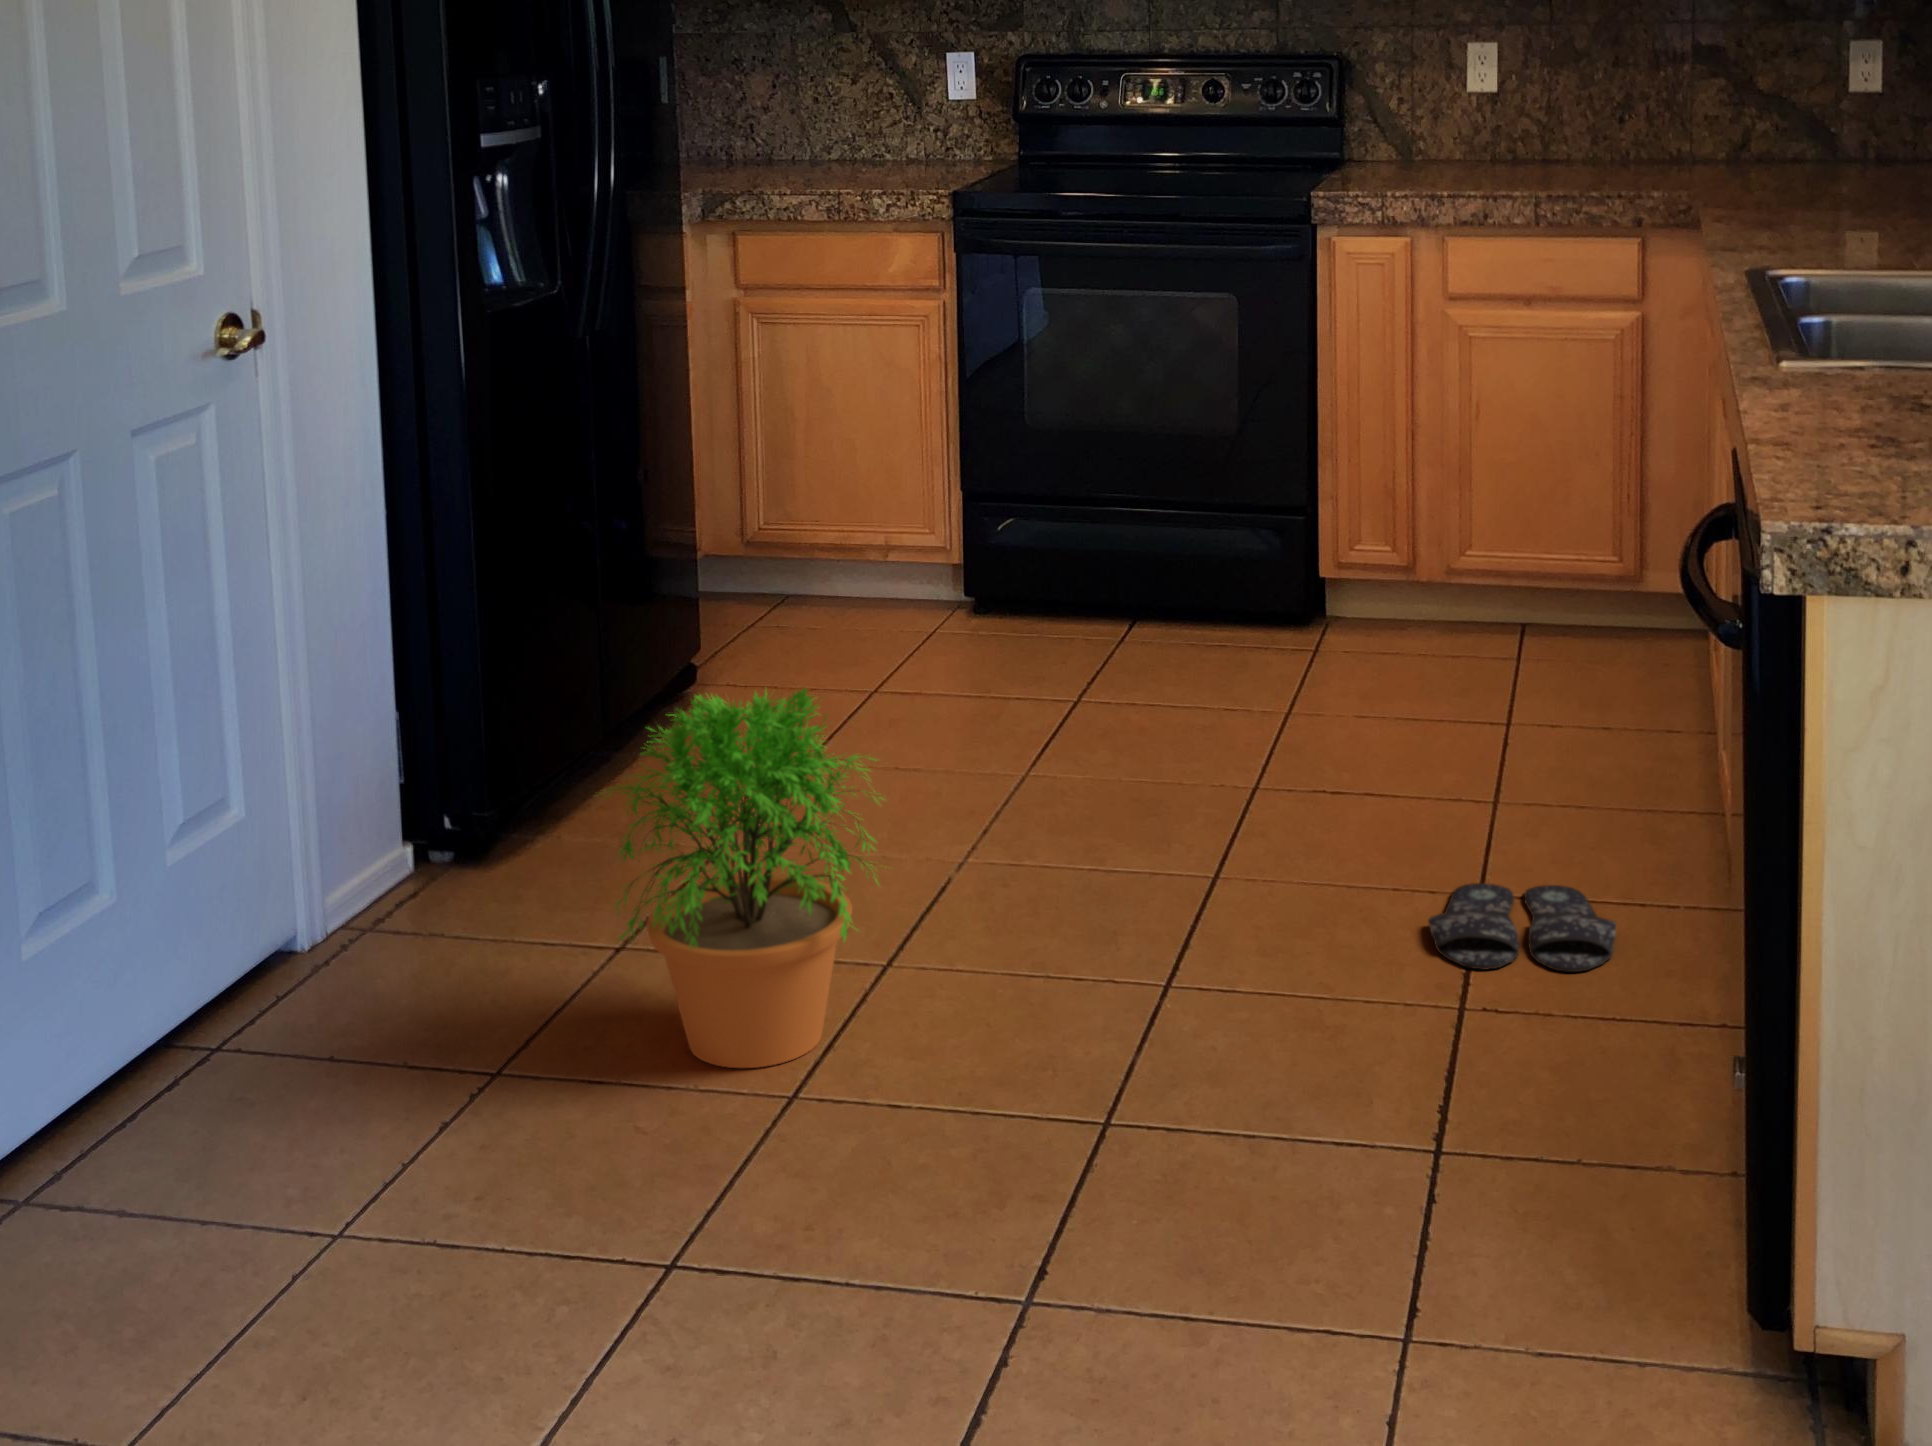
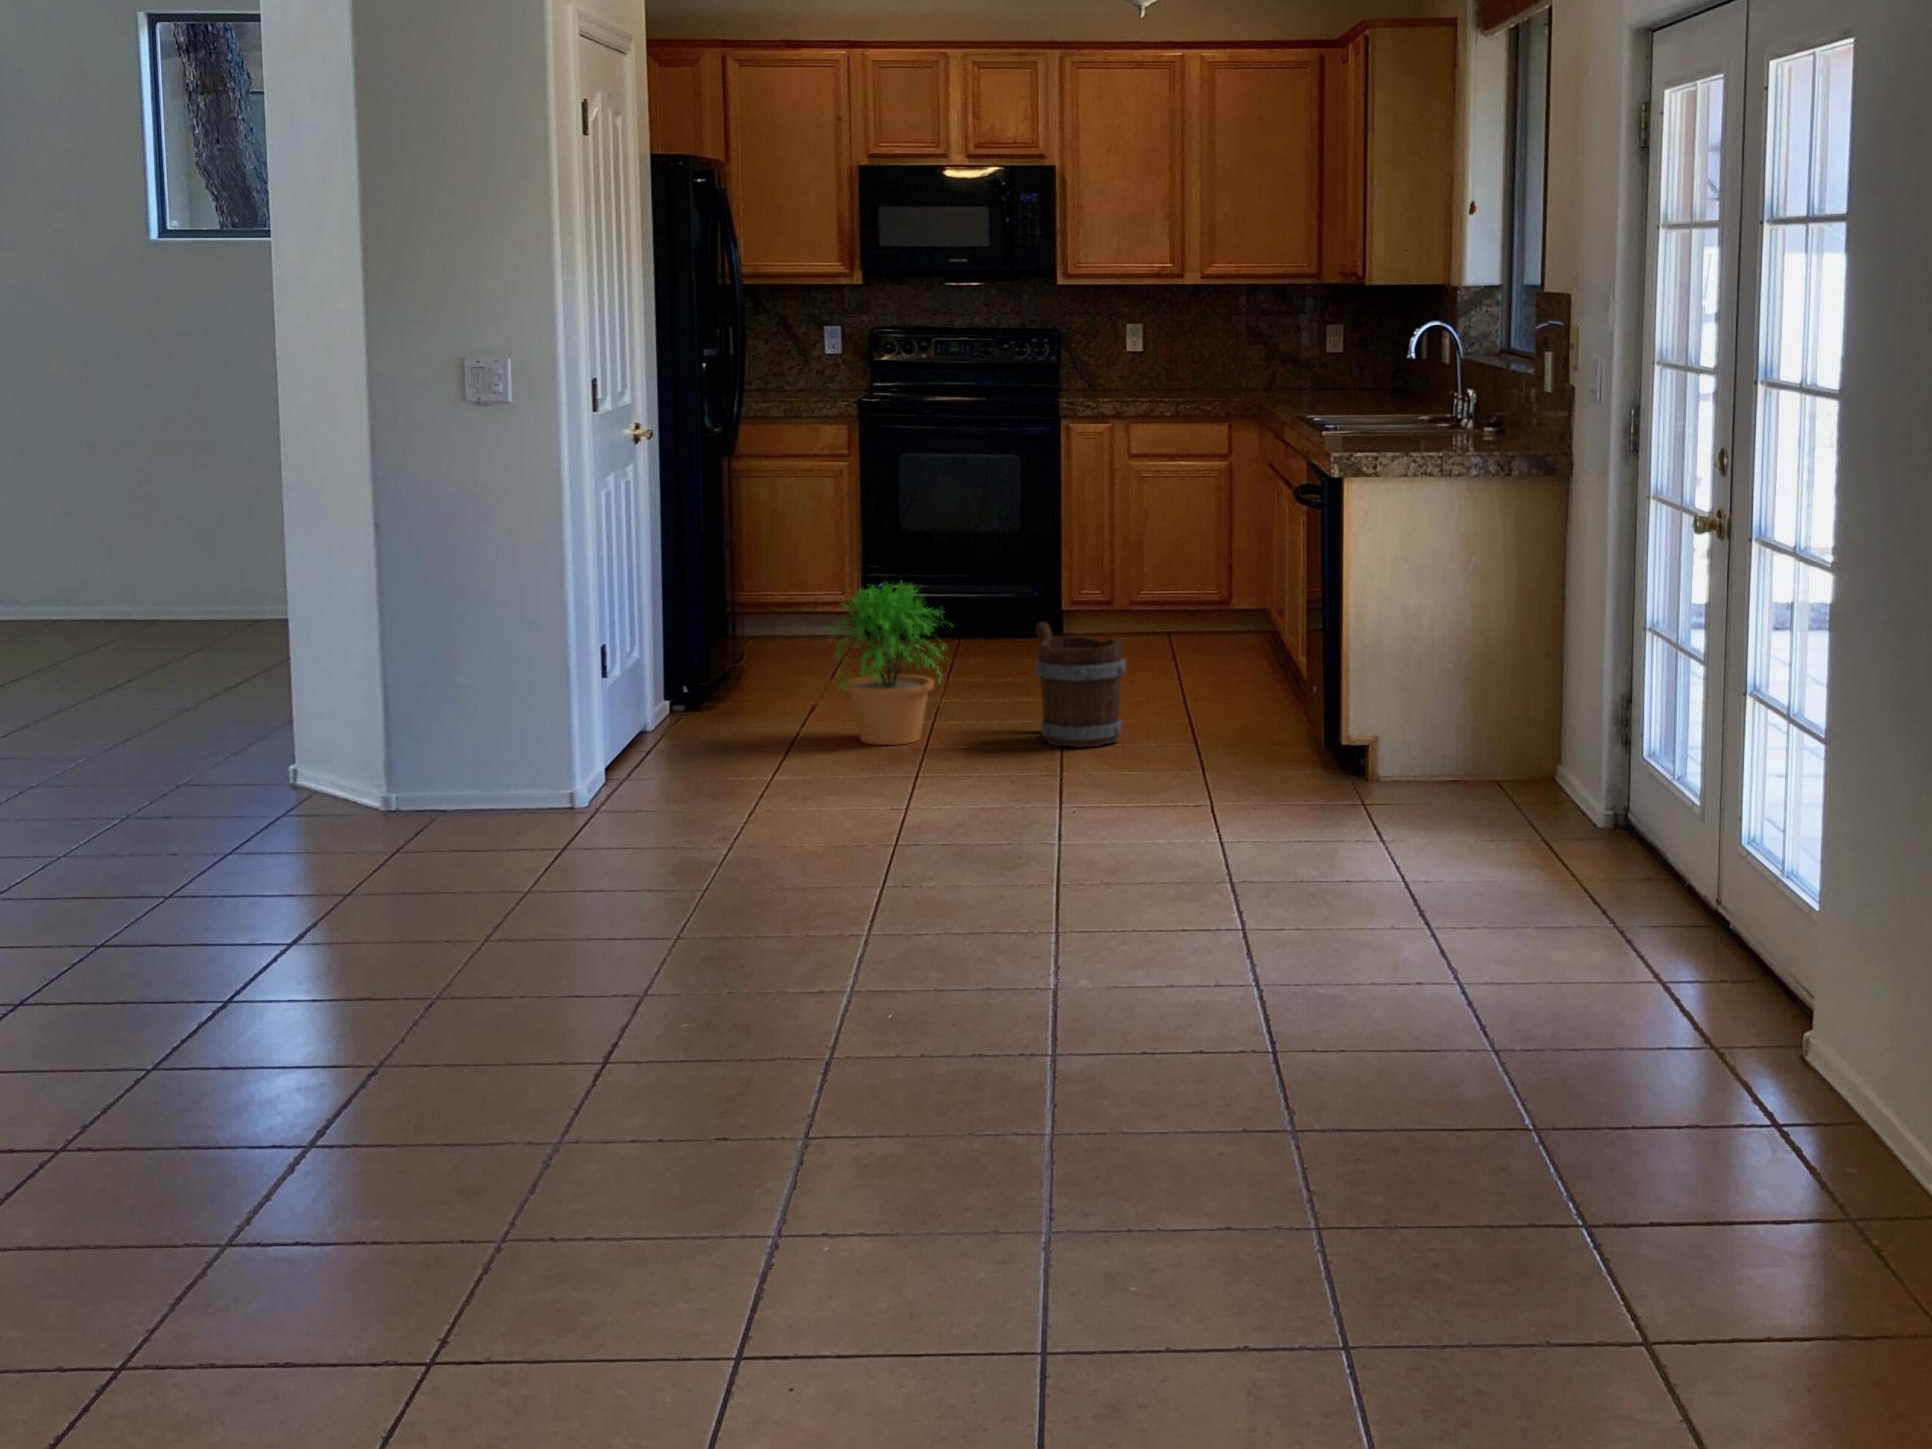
bucket: none [1056,777,1277,1131] -> present [1036,622,1126,748]
slippers: present [1428,883,1616,972] -> none [1167,694,1250,713]

